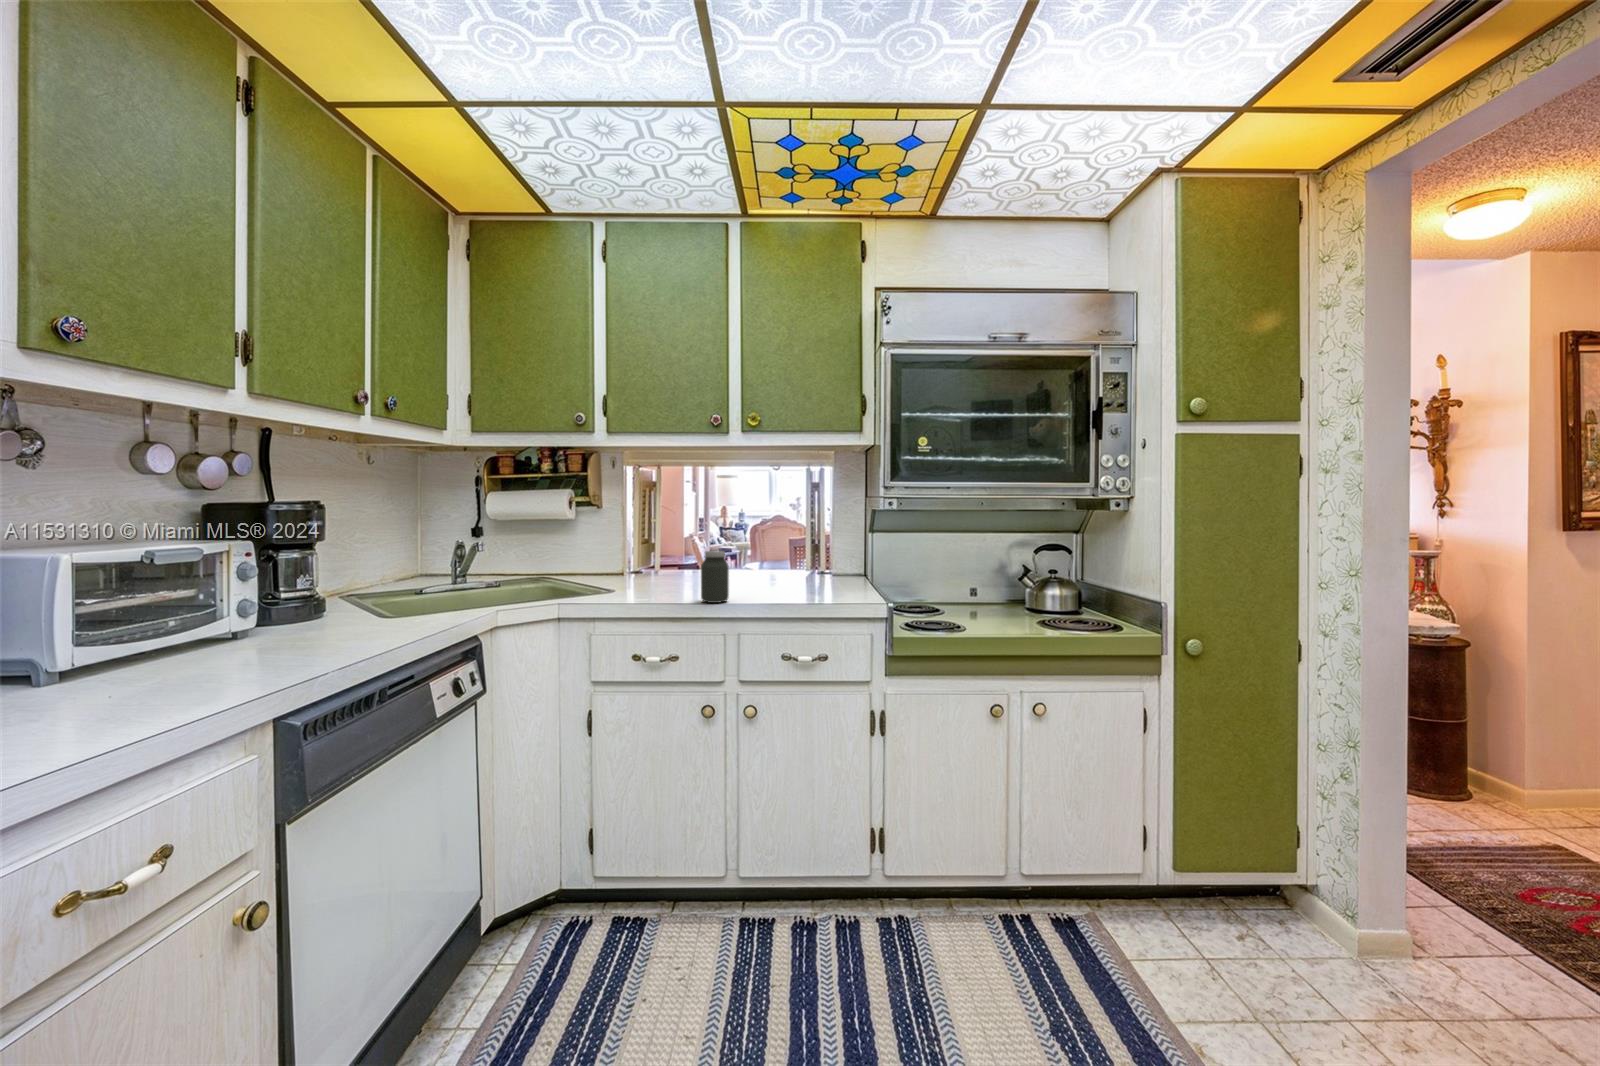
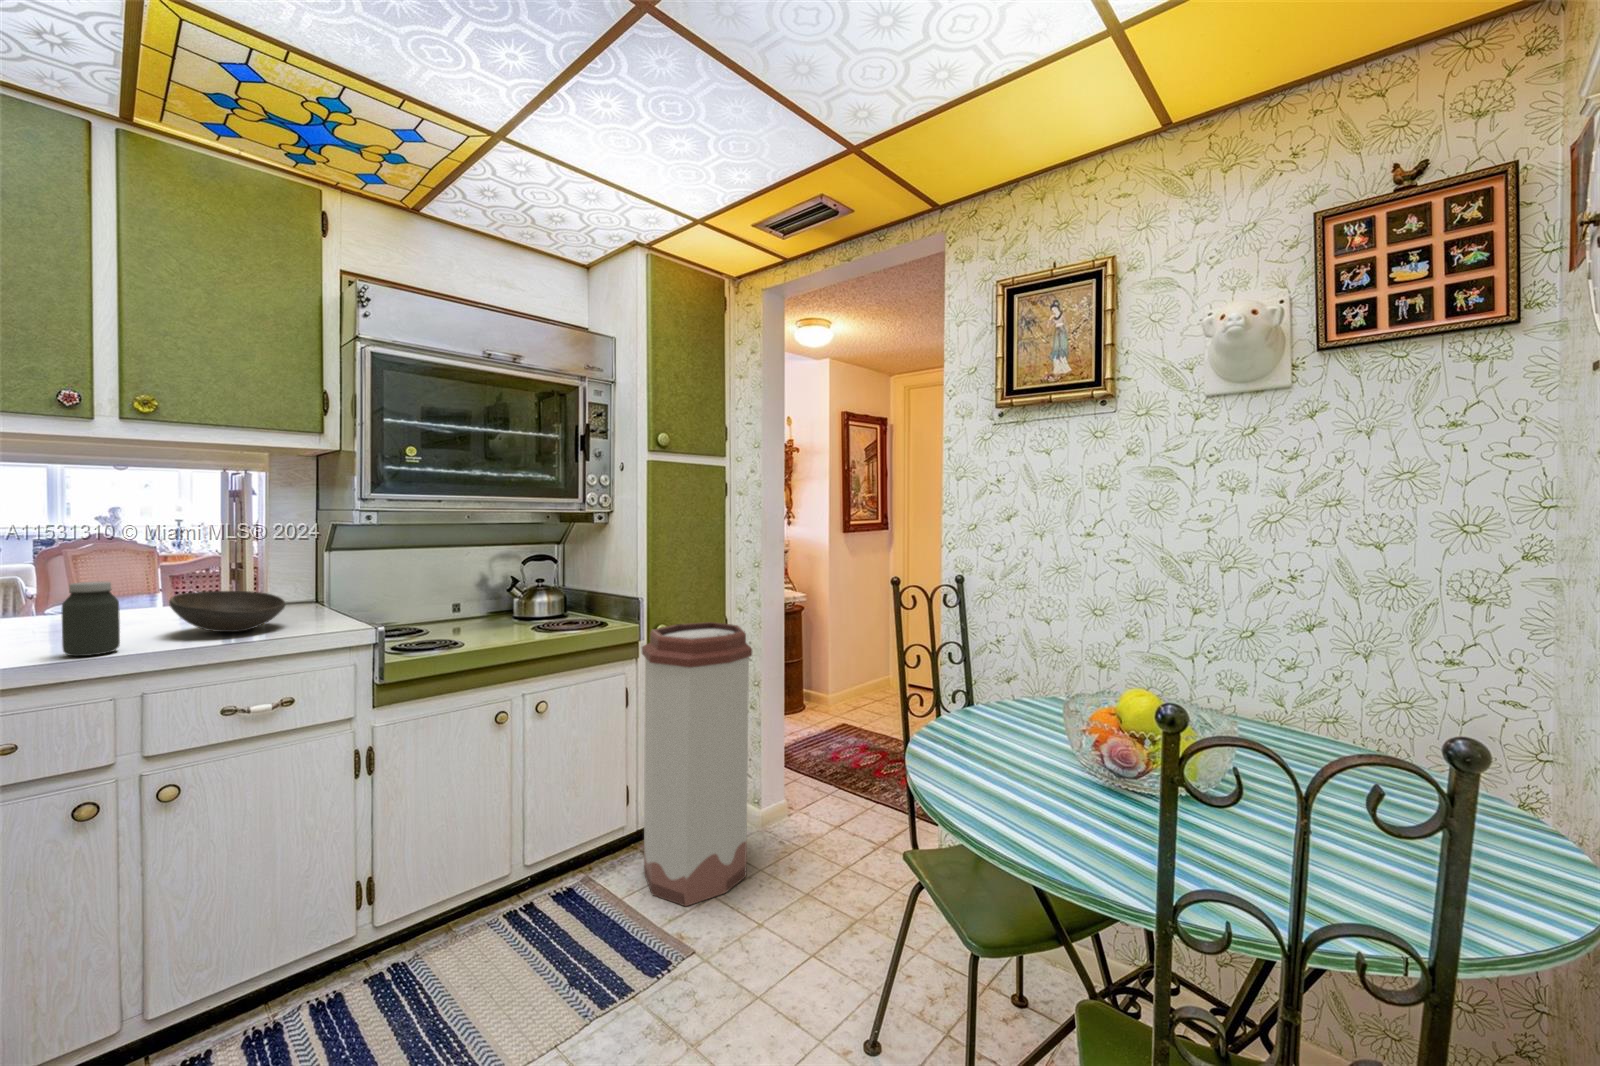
bowl: none [758,564,828,596] -> present [169,591,285,632]
trash can: none [1163,637,1334,1014] -> present [642,622,752,906]

